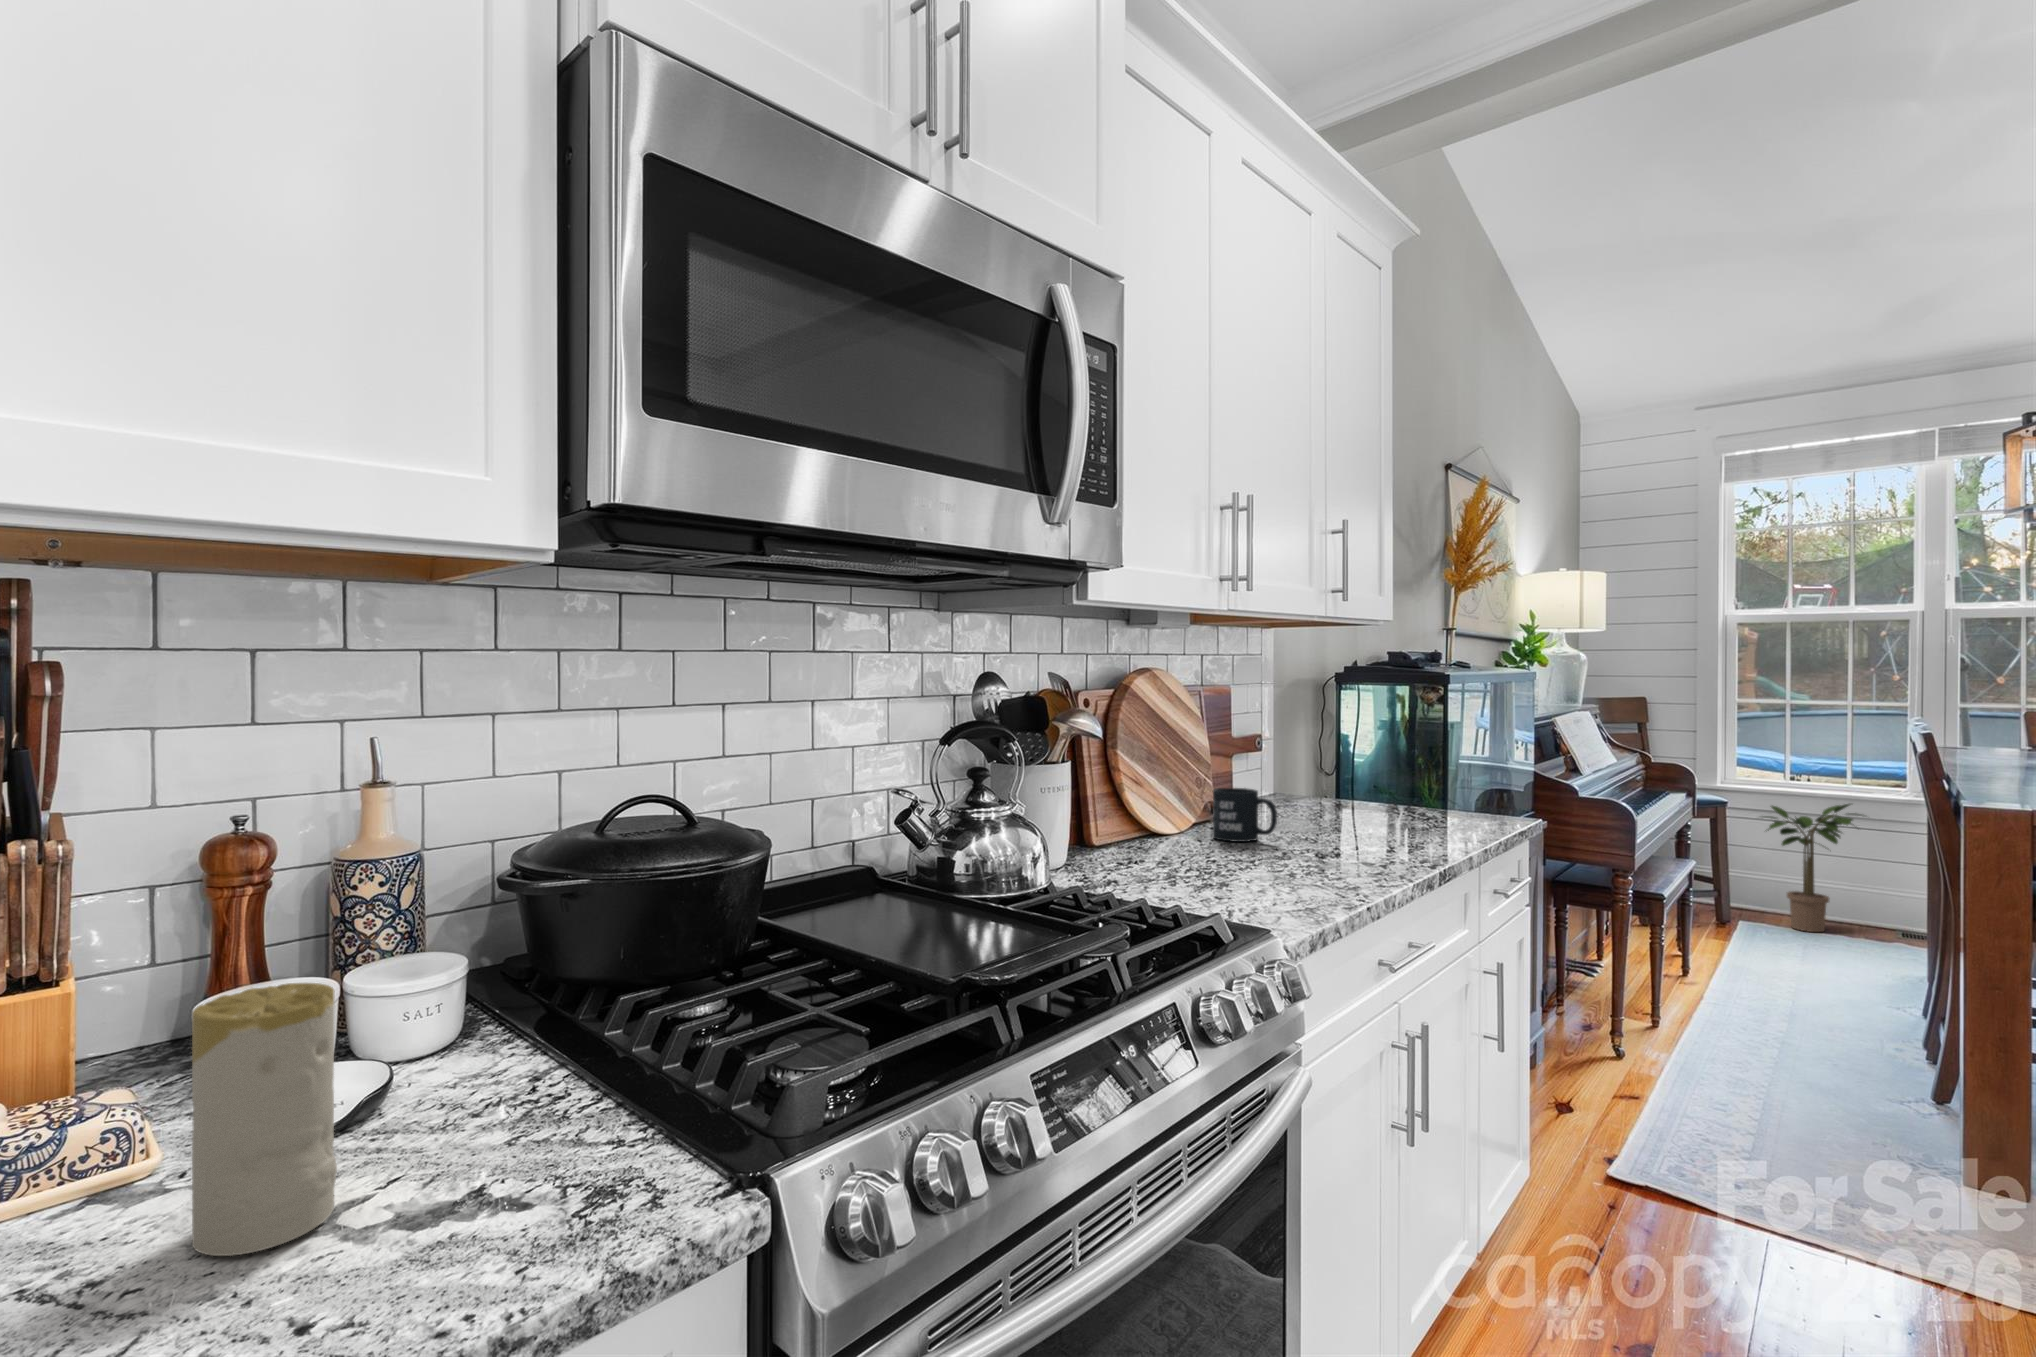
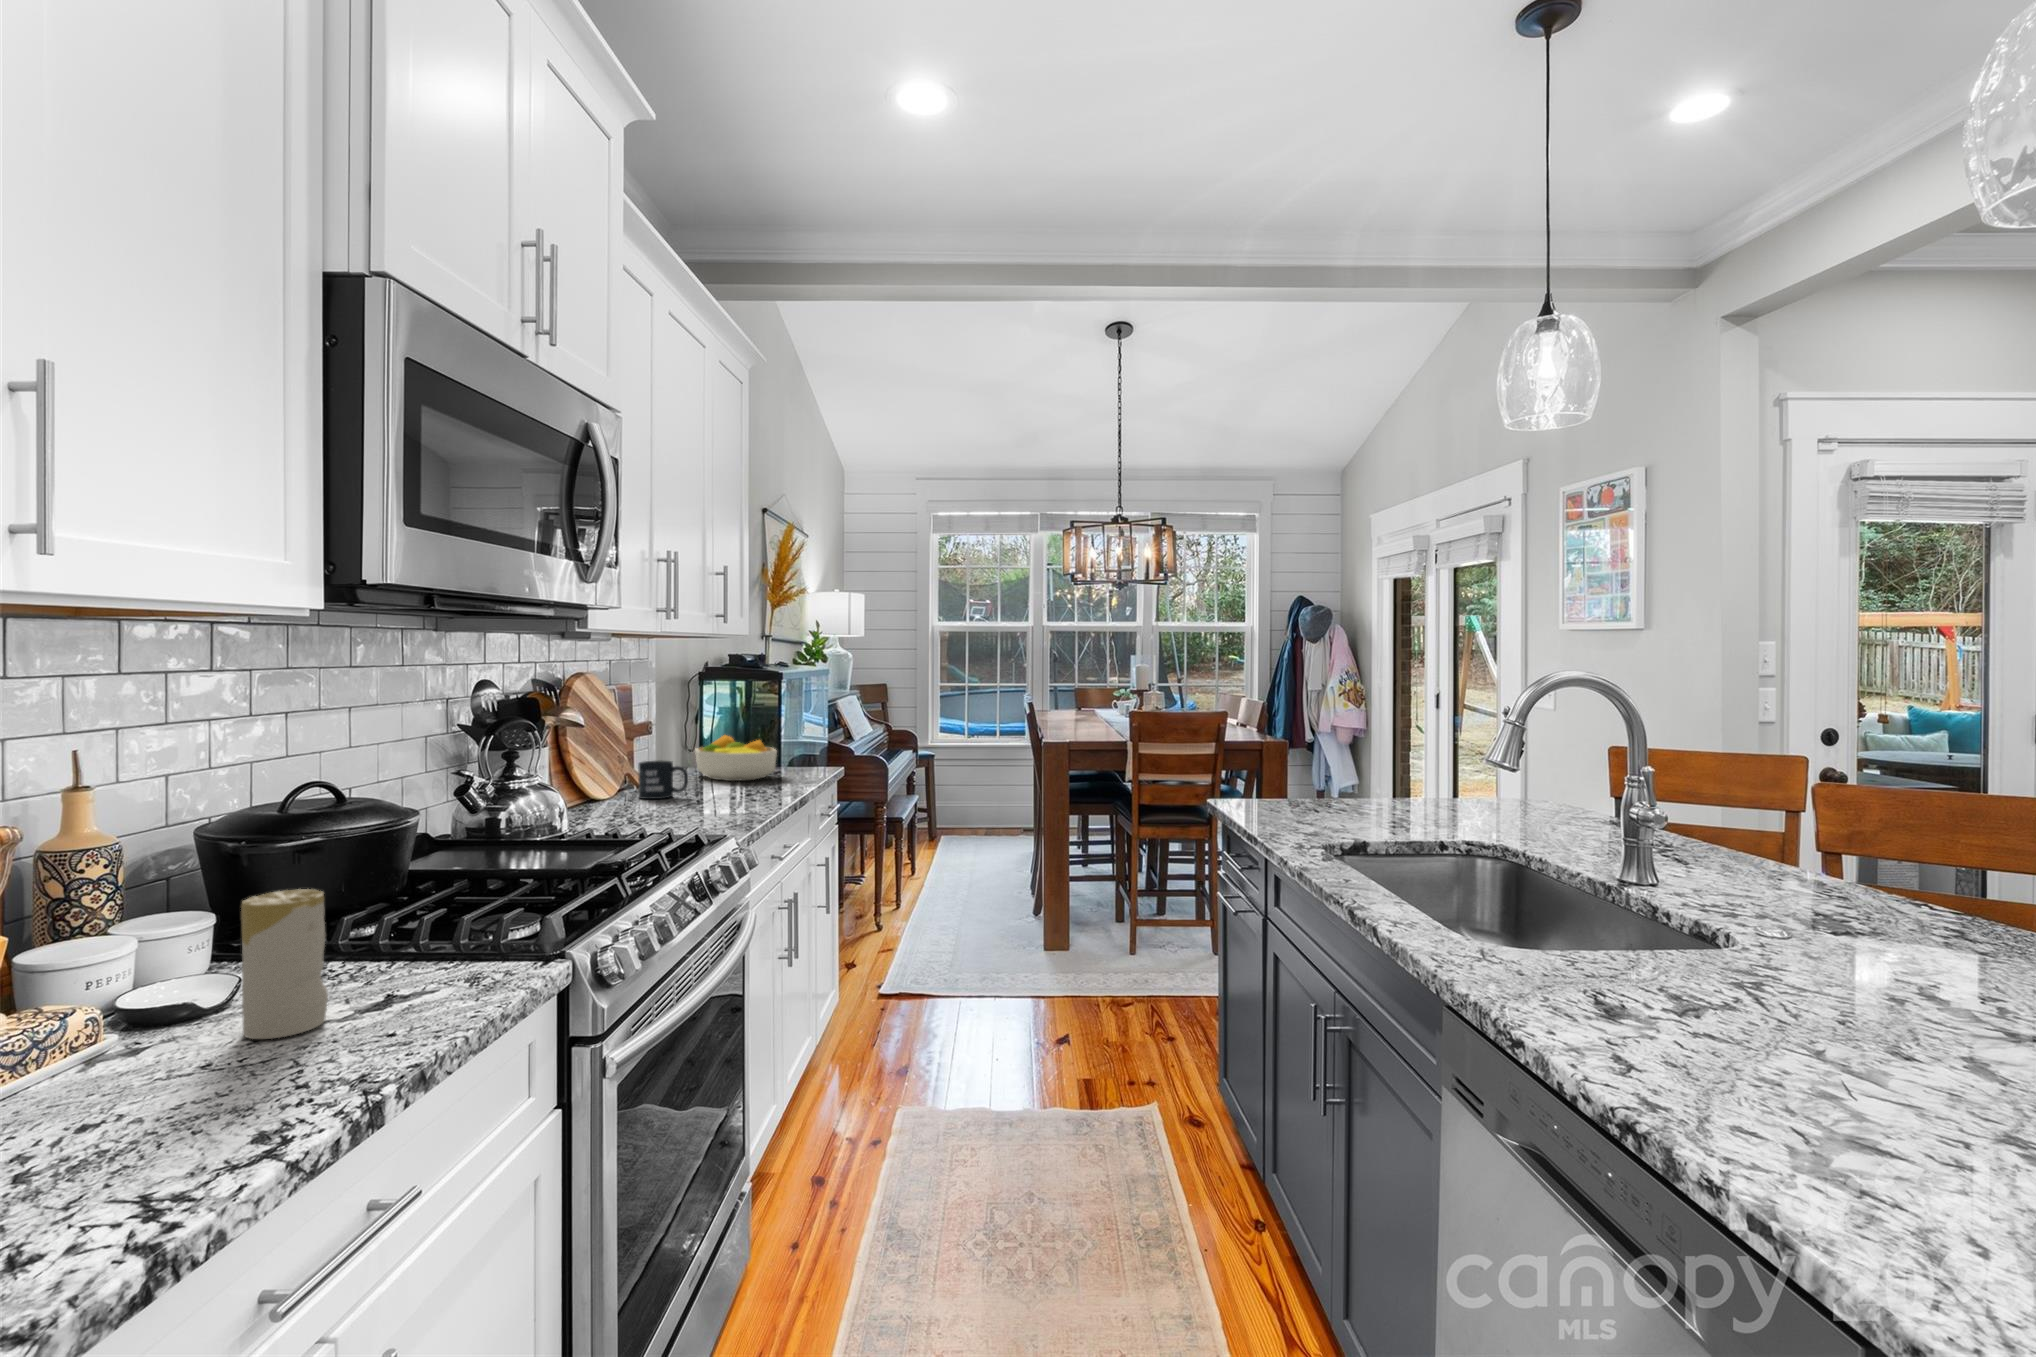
fruit bowl: none [1315,757,1428,825] -> present [695,735,777,781]
potted plant: present [1764,804,1862,932] -> none [951,750,1010,837]

